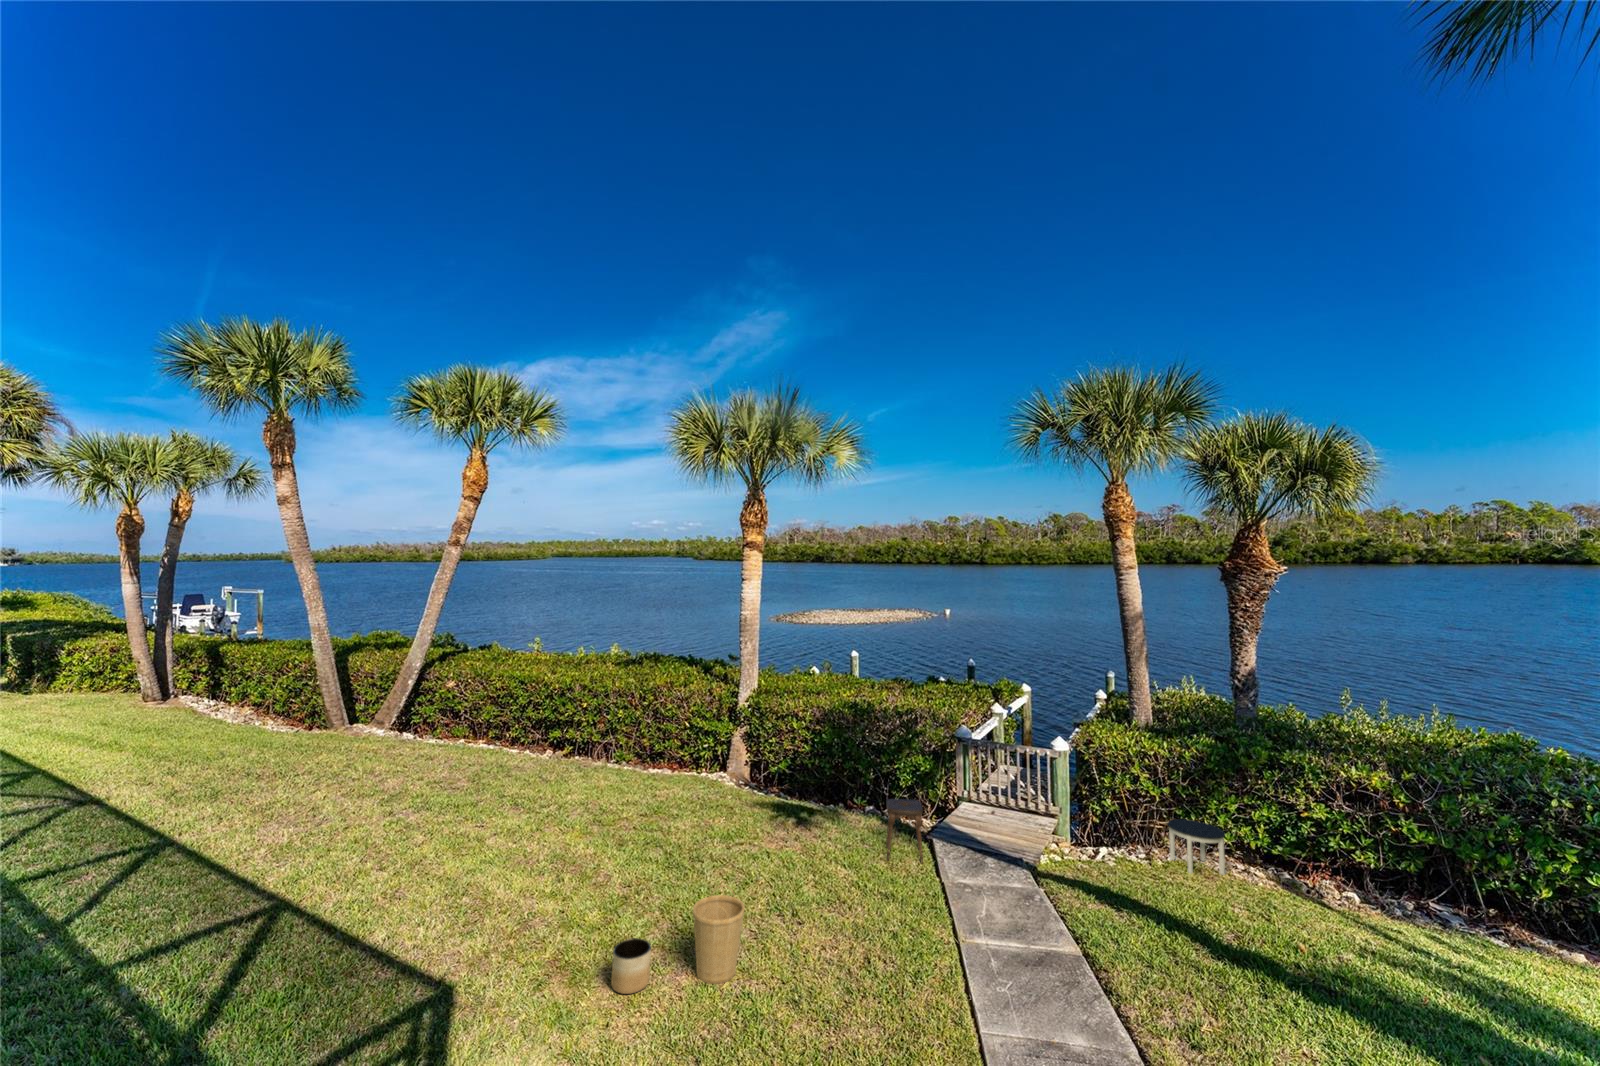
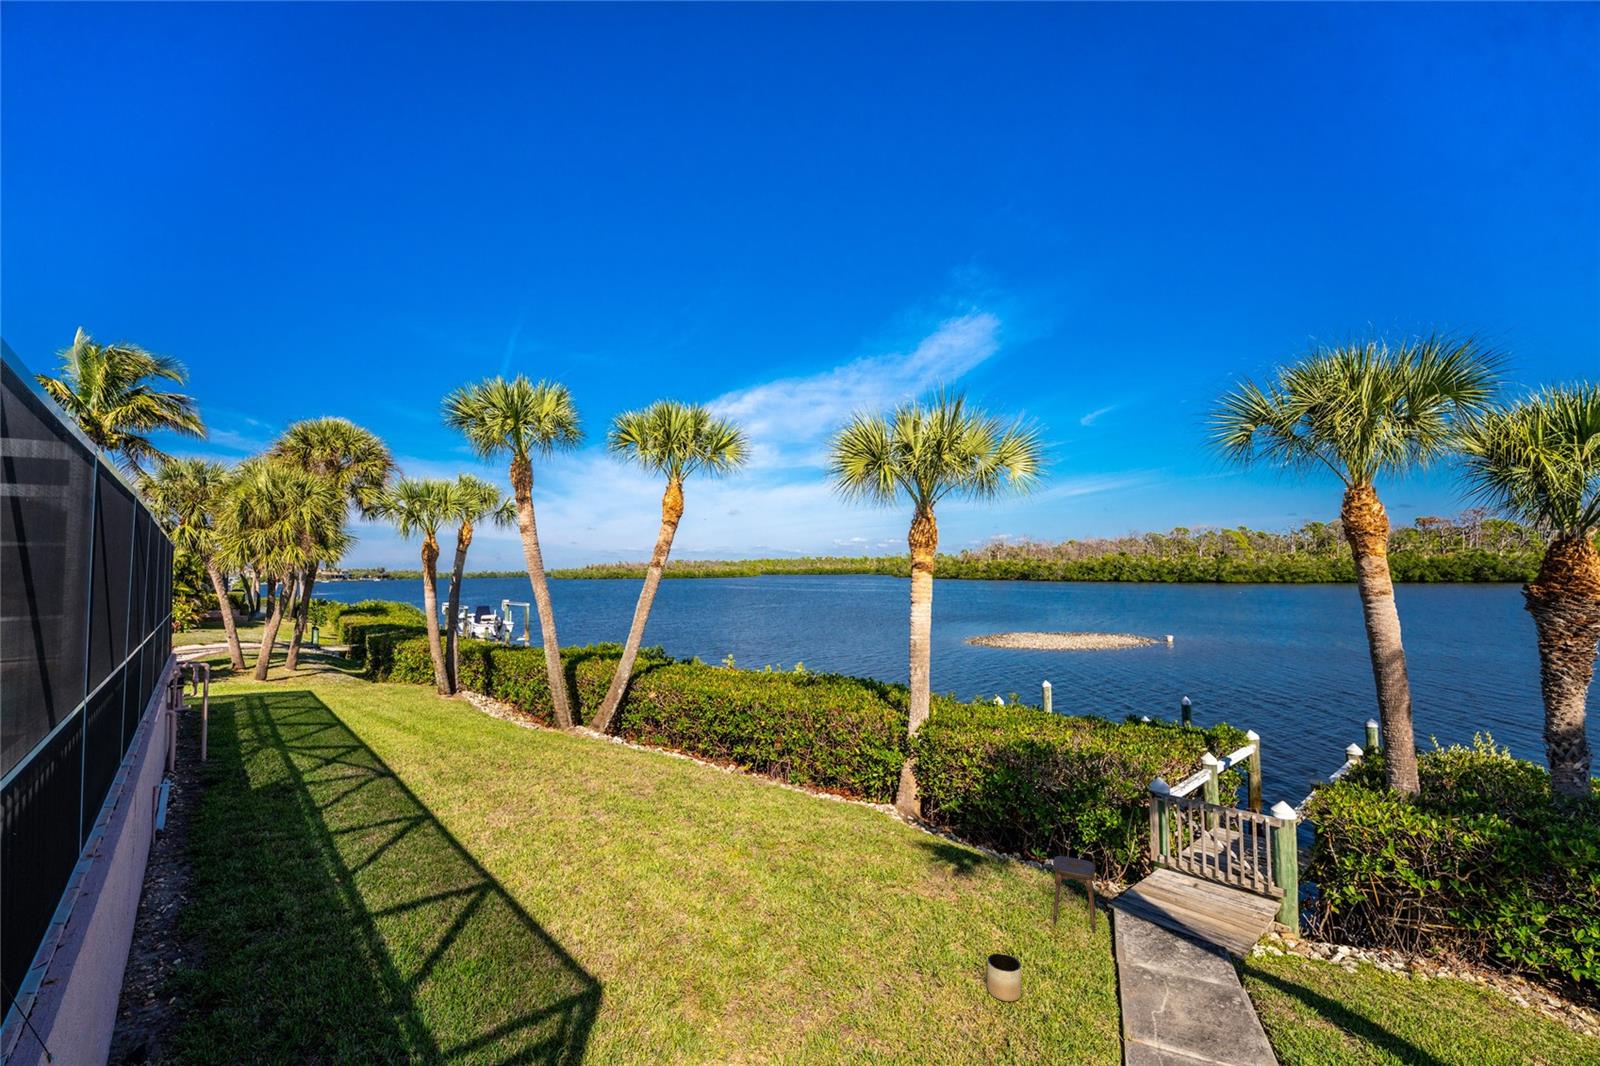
round table: present [1167,819,1225,875] -> none [1437,926,1529,1012]
basket: present [693,886,745,984] -> none [827,931,877,1028]
planter: present [611,938,651,994] -> present [987,953,1021,1002]

